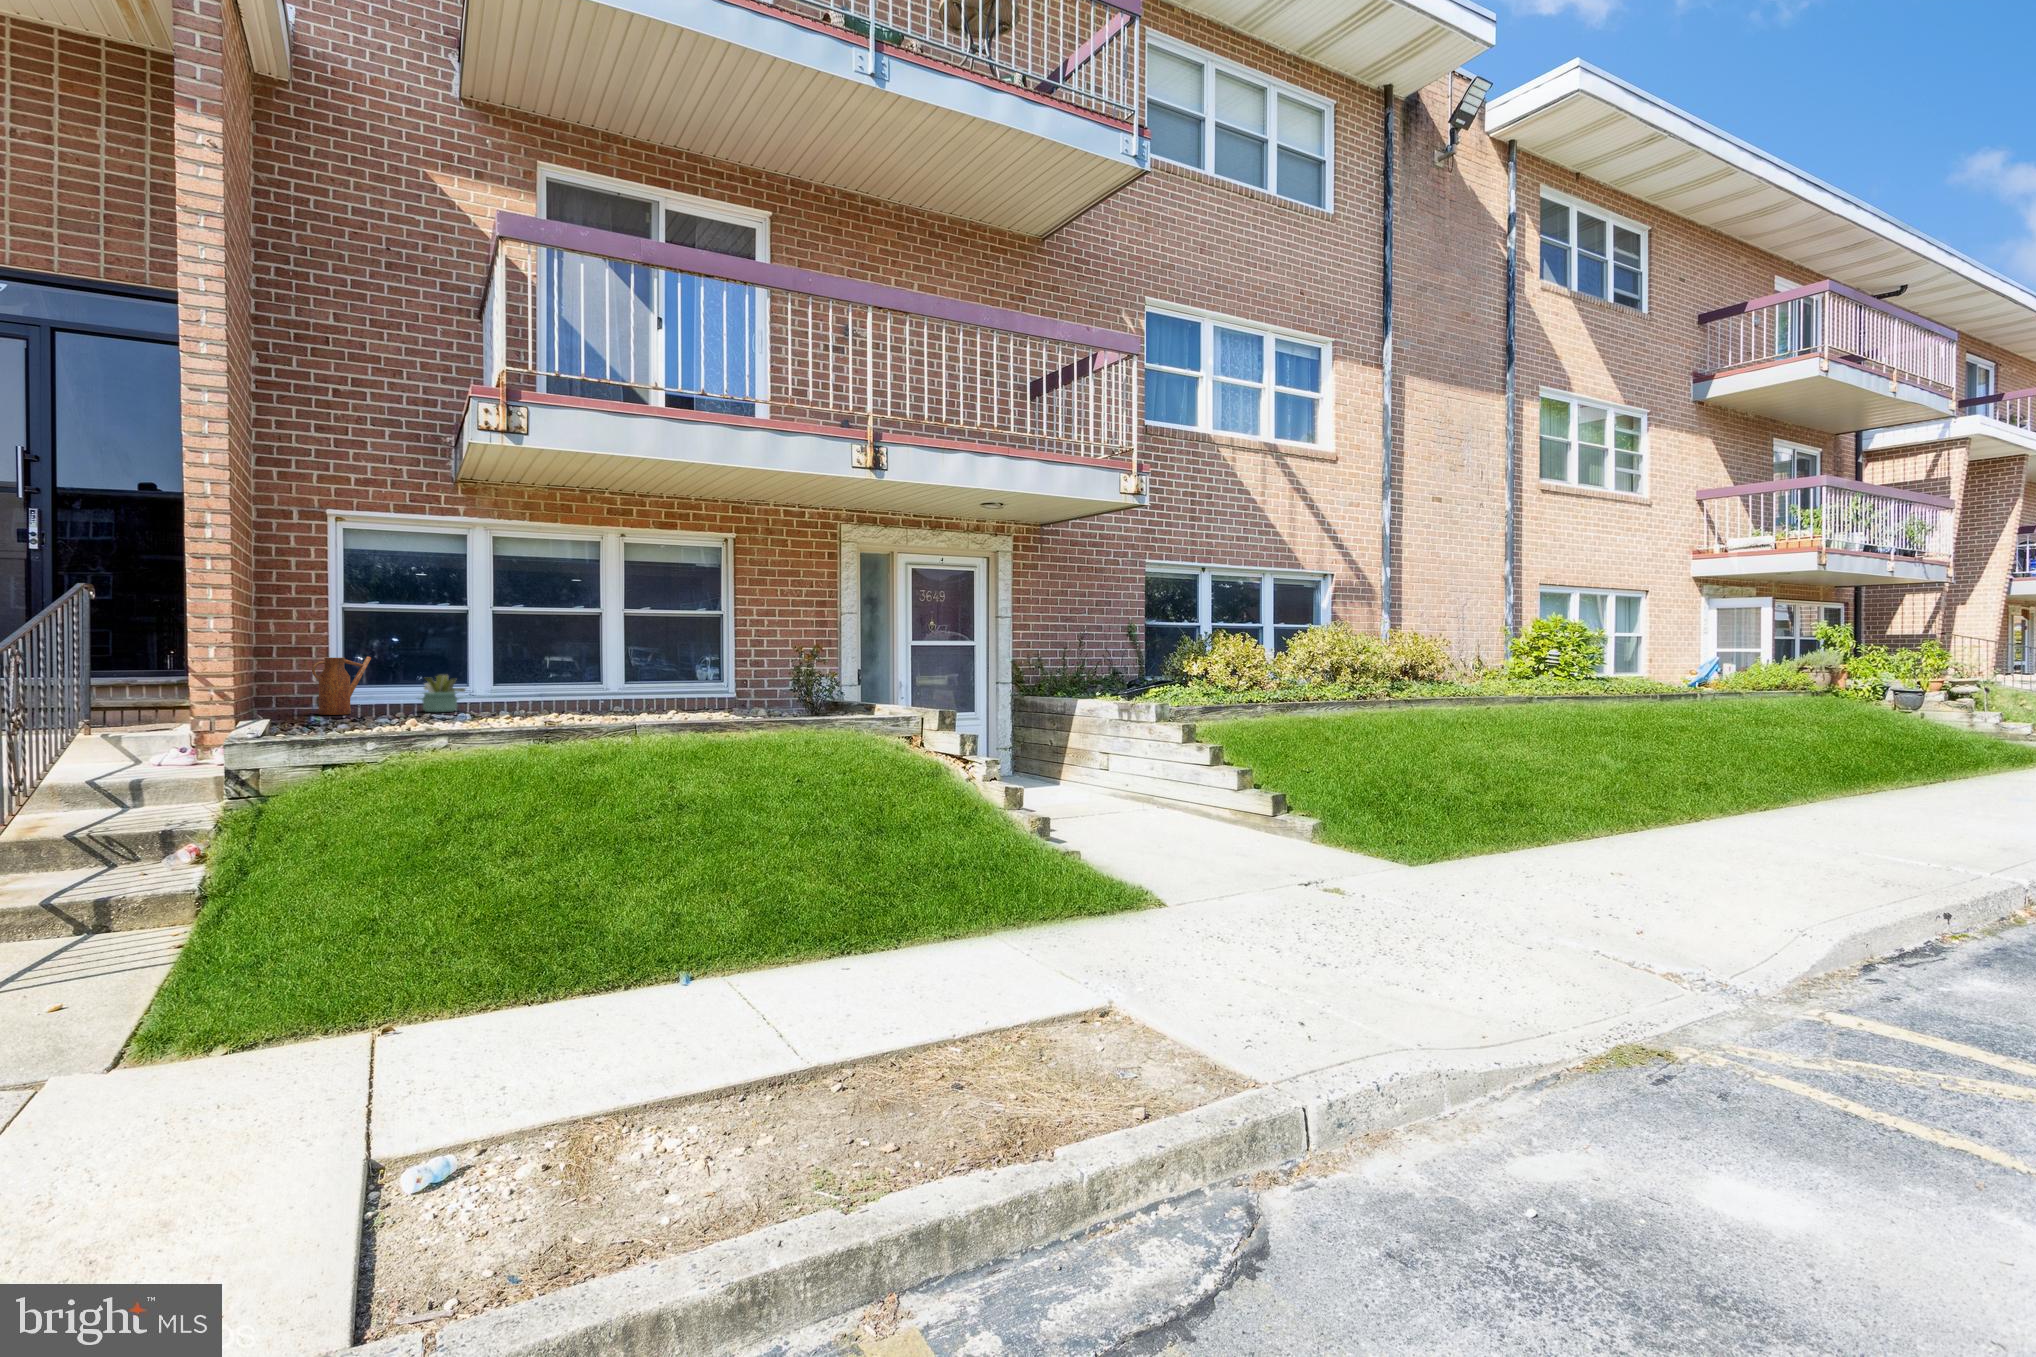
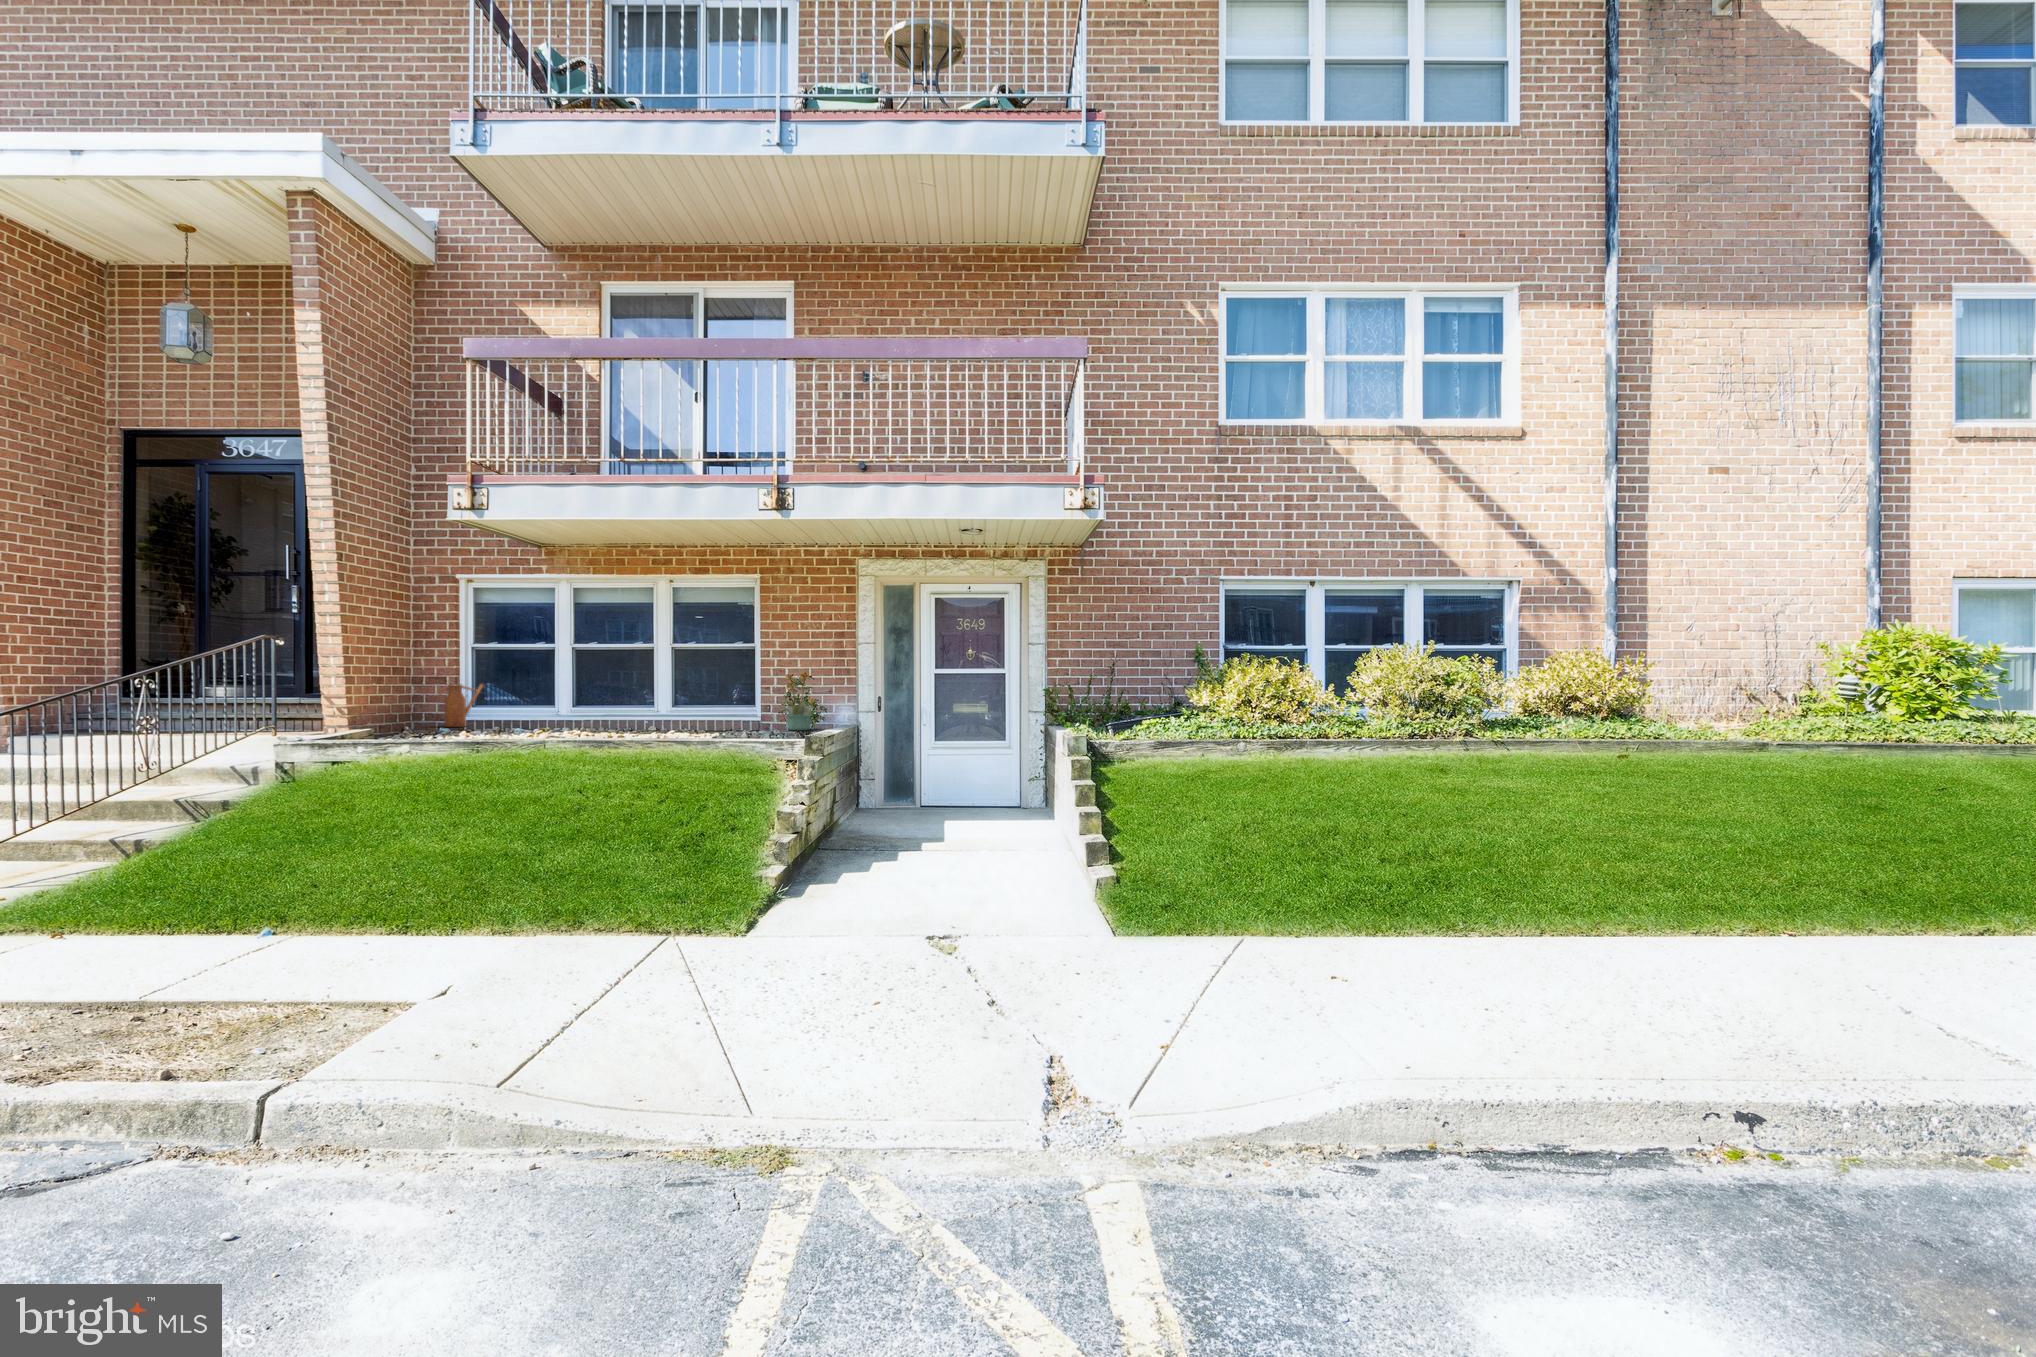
decorative plant: present [418,675,465,712] -> present [781,701,812,730]

